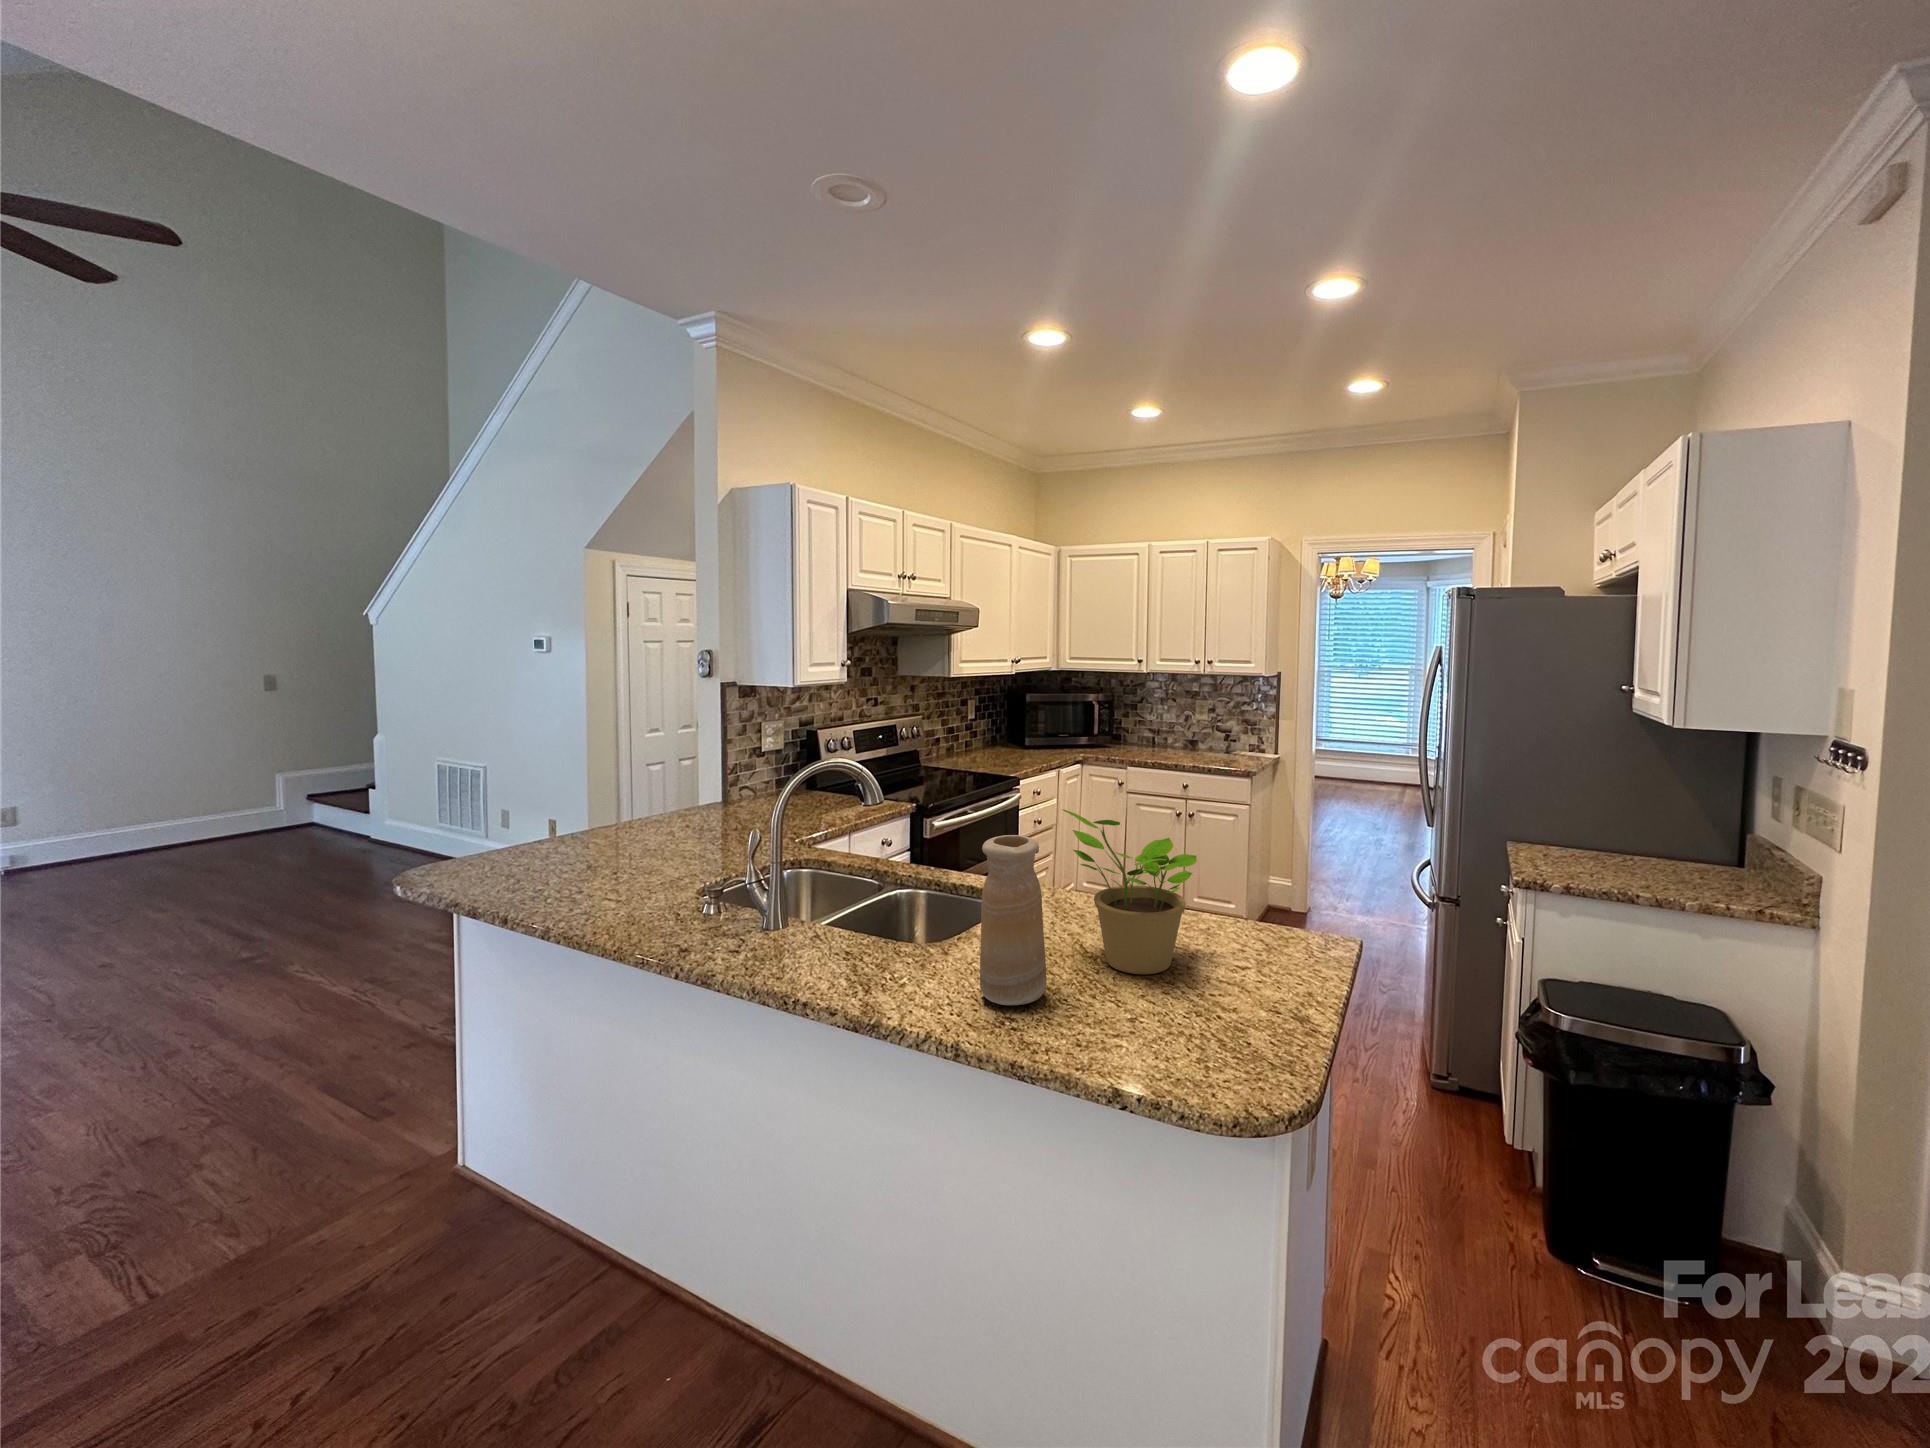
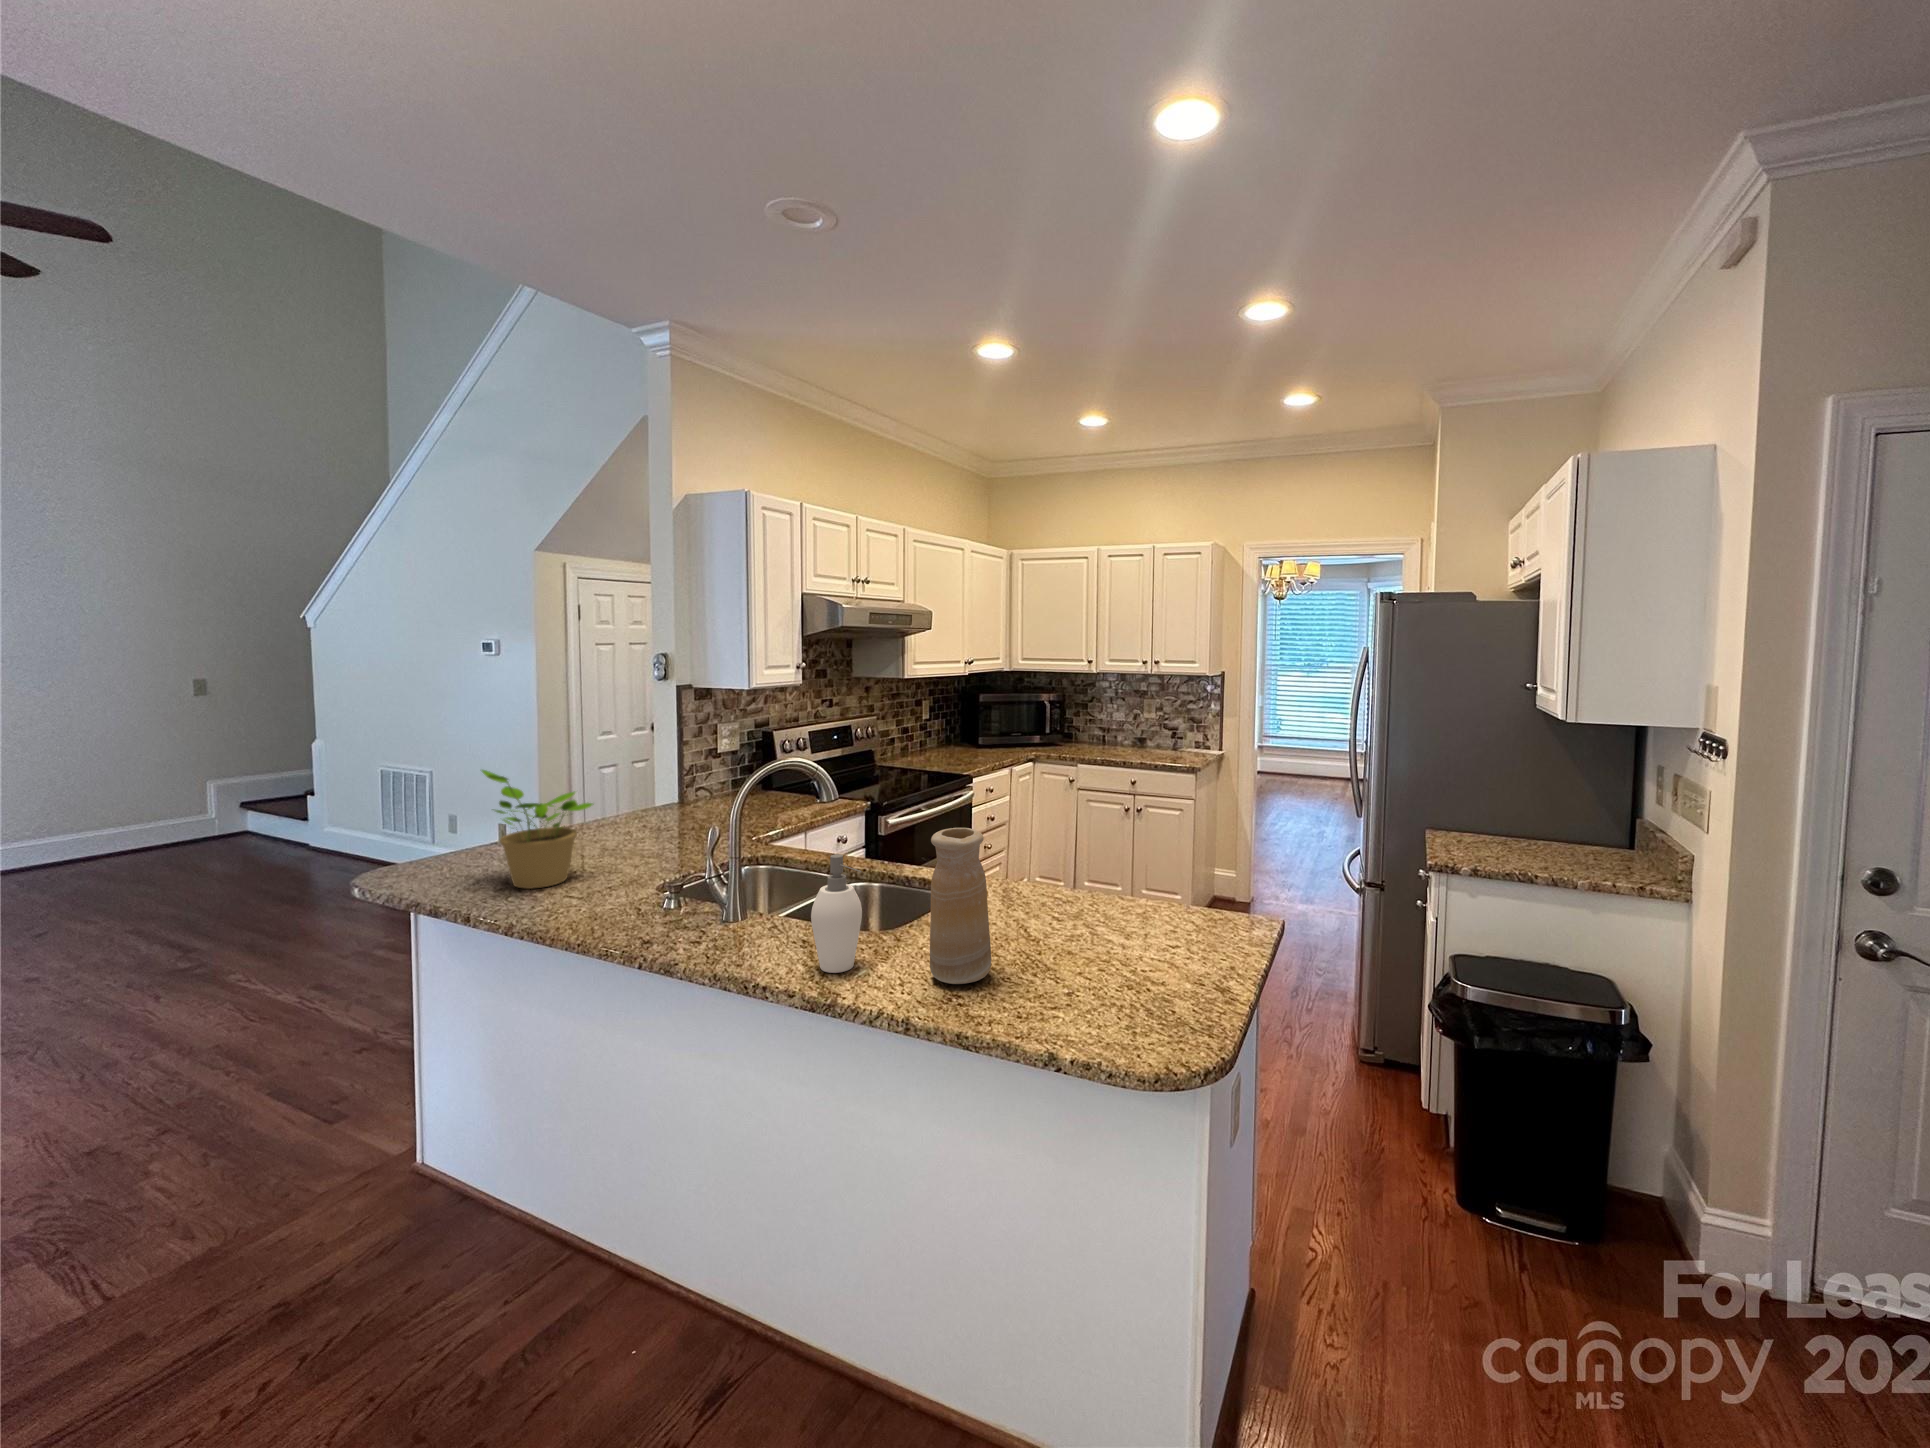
potted plant: present [1063,809,1197,974] -> present [482,770,592,889]
soap dispenser: none [853,861,908,989] -> present [811,854,862,973]

